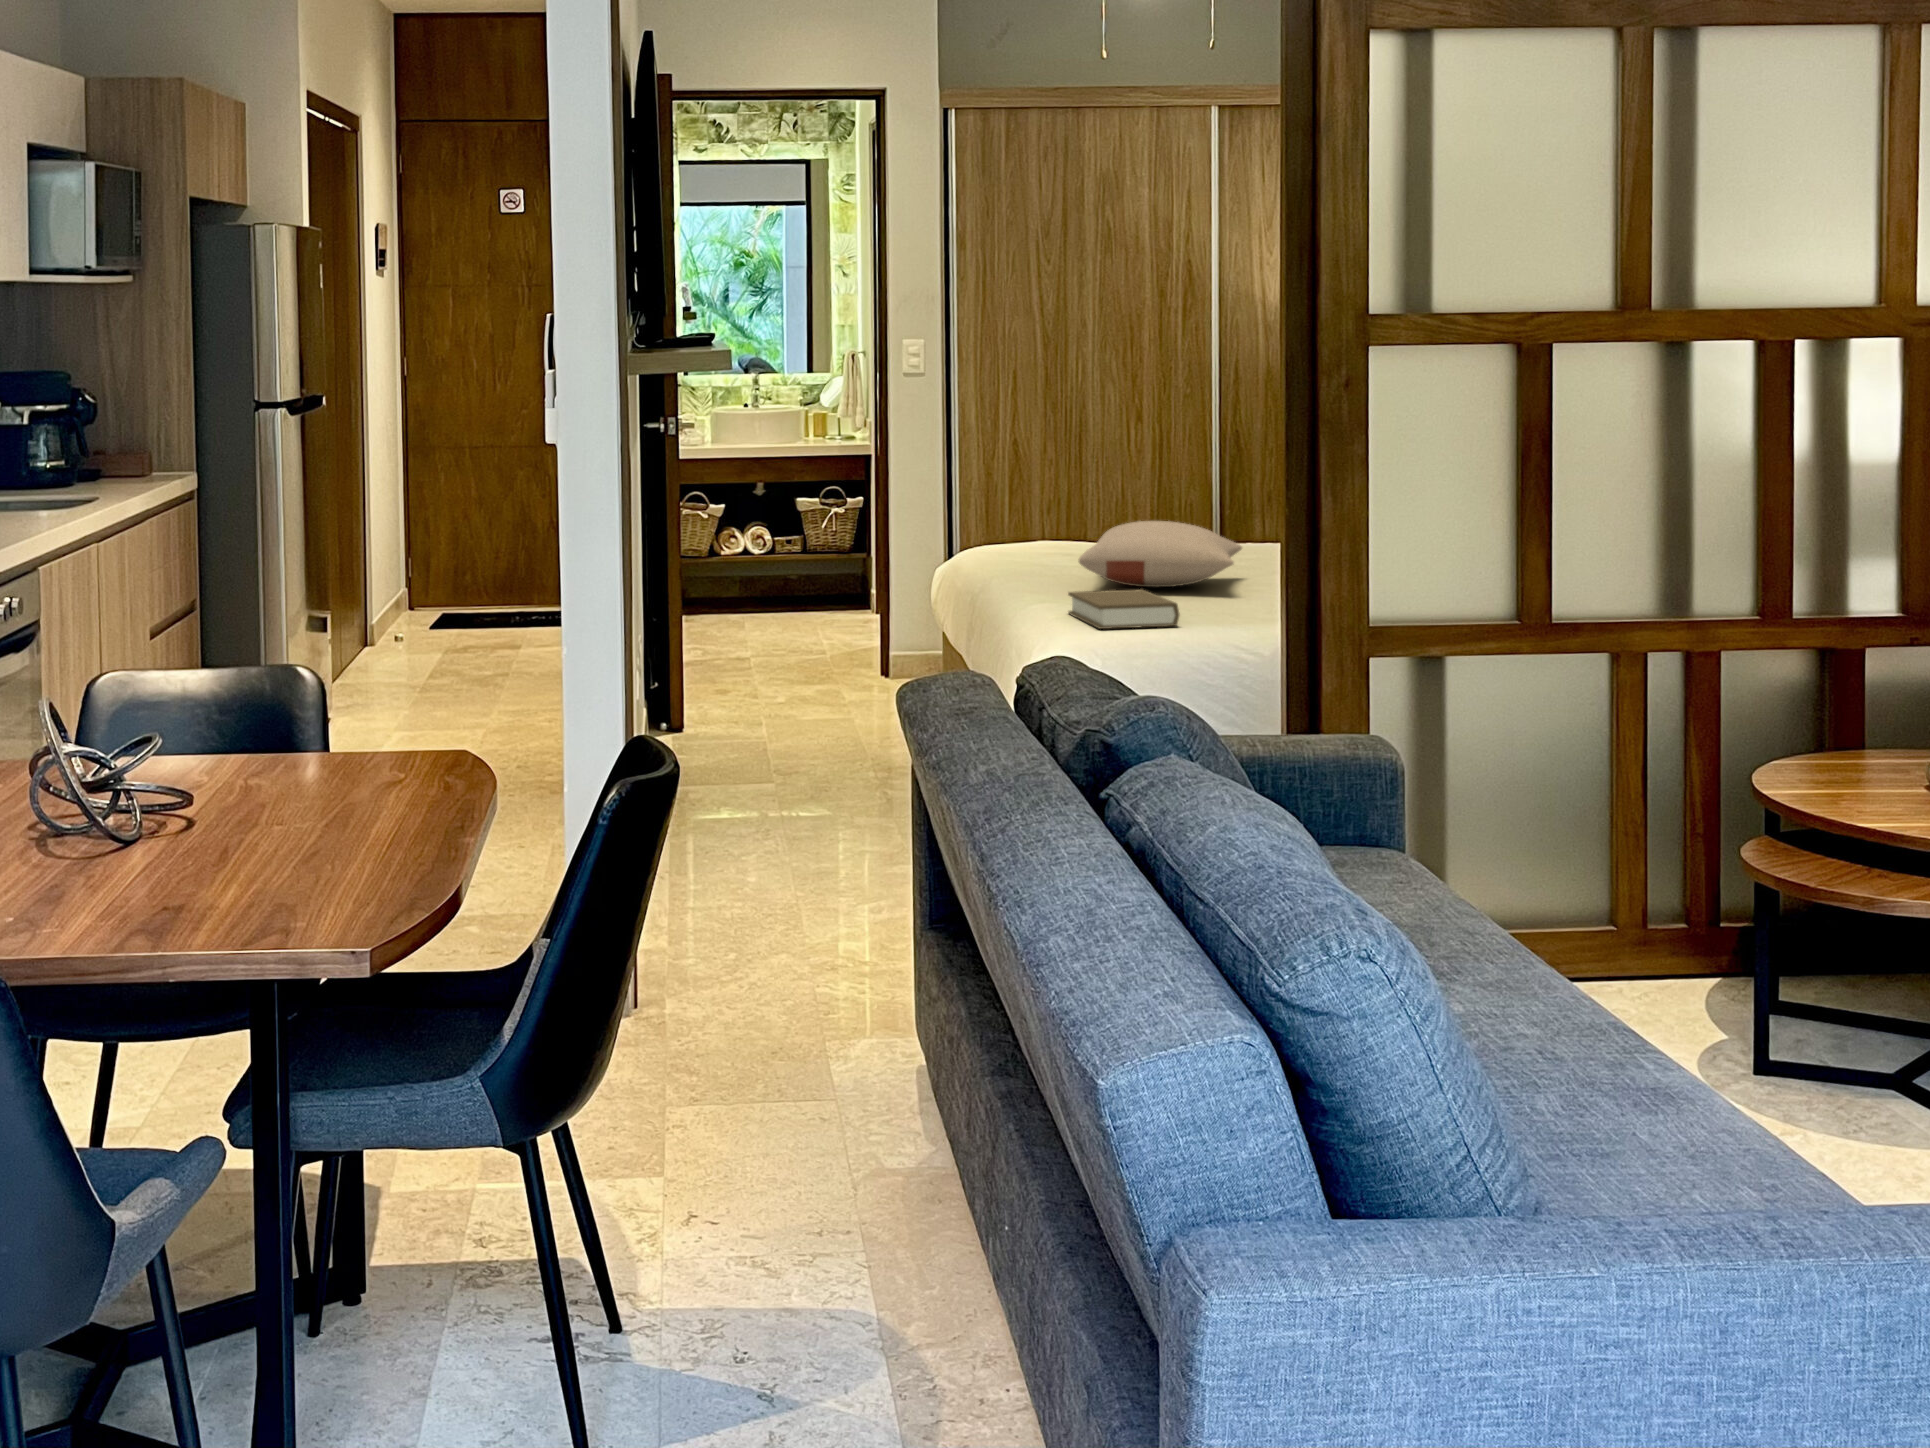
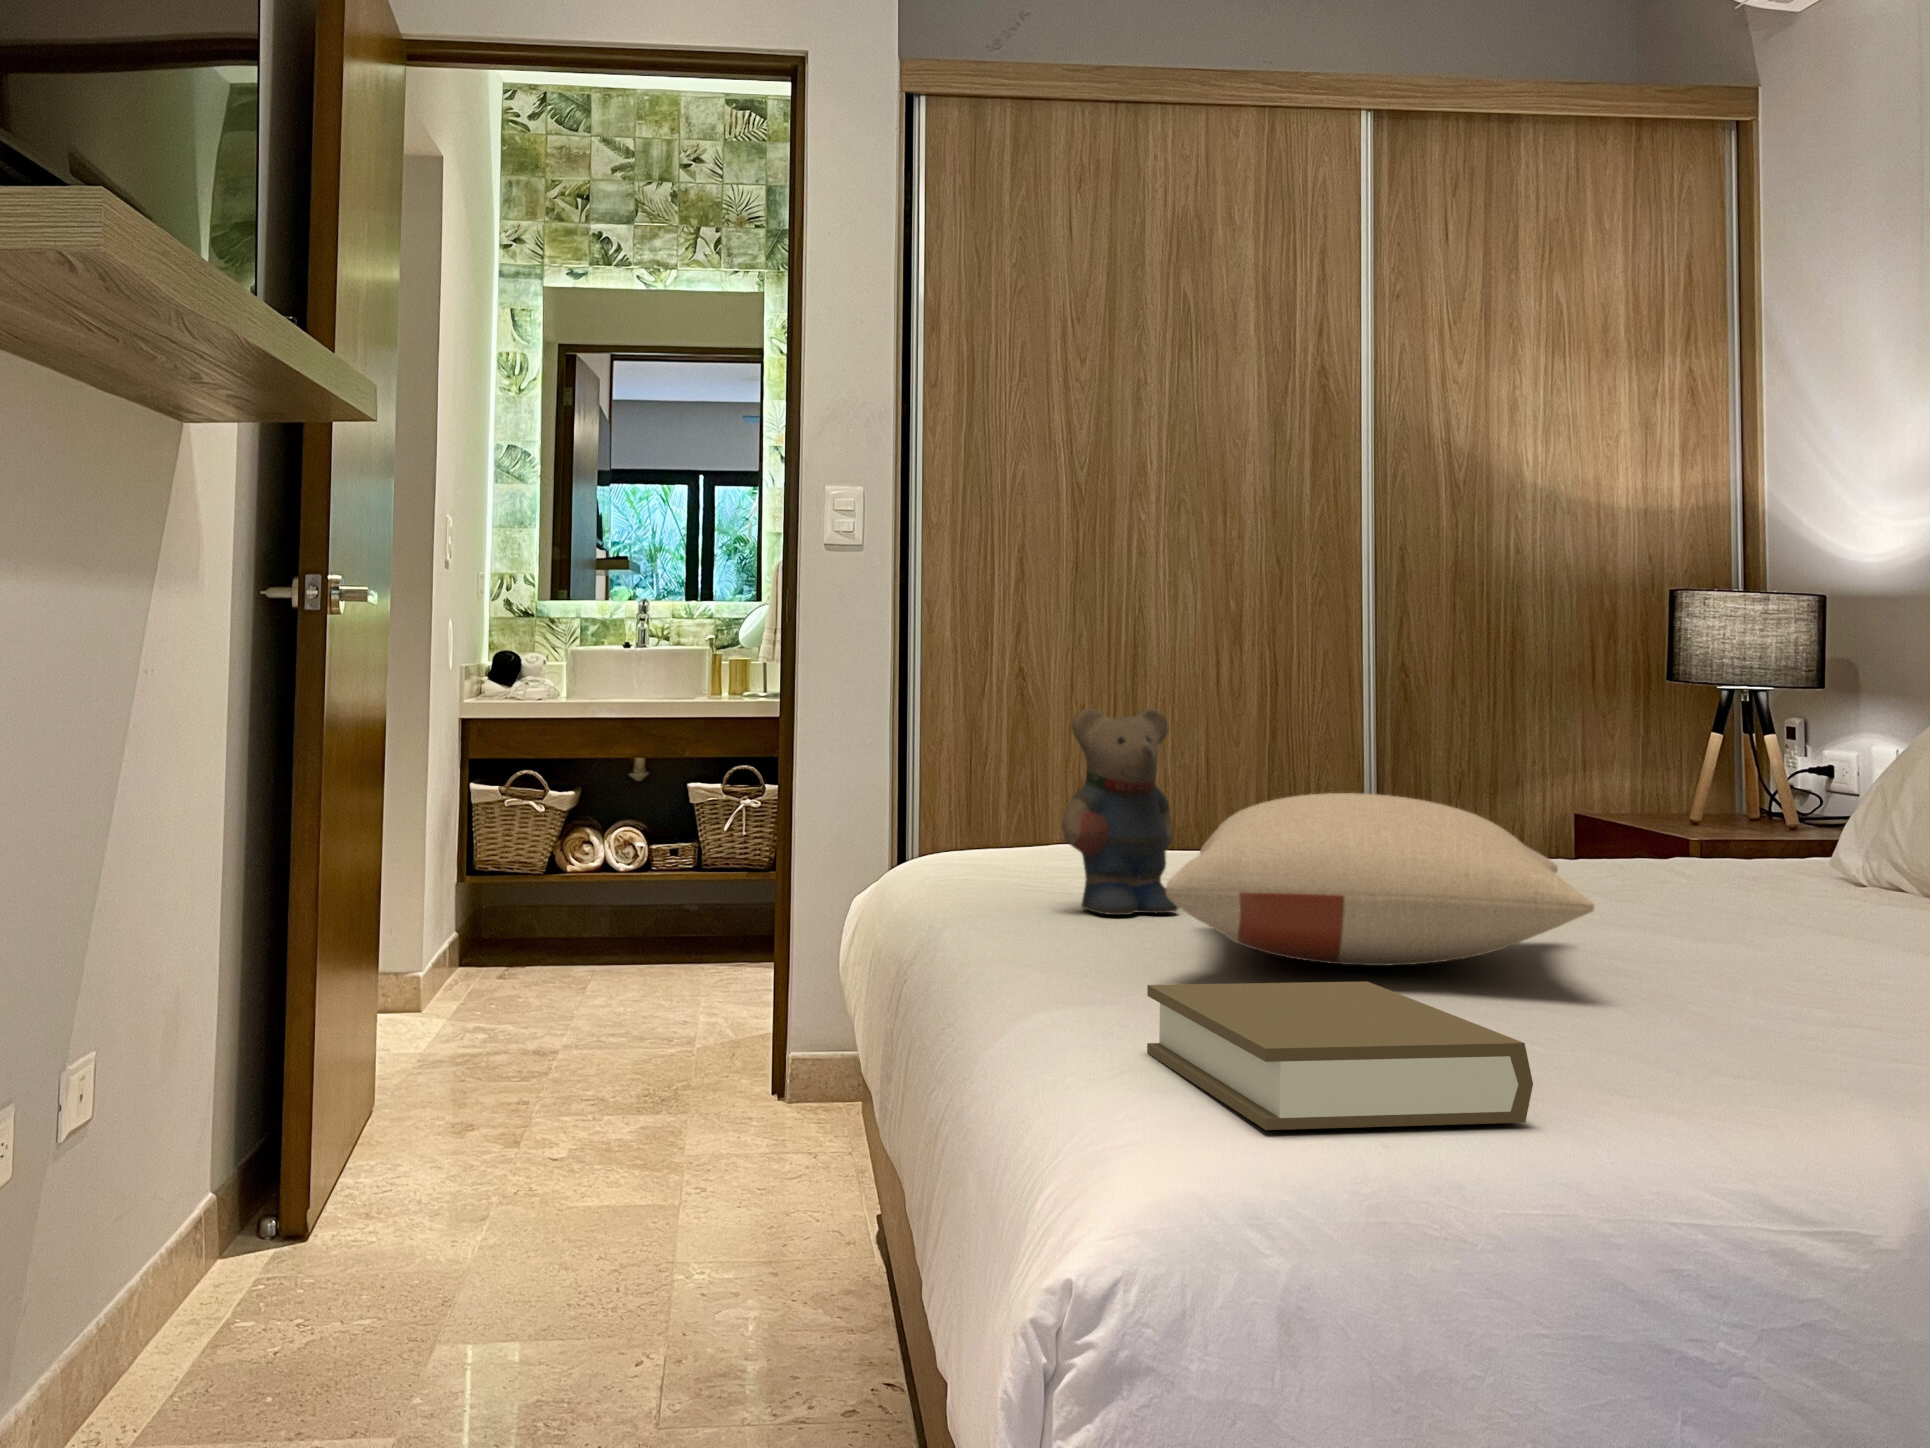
teddy bear: none [1039,482,1090,571] -> present [1062,708,1178,915]

